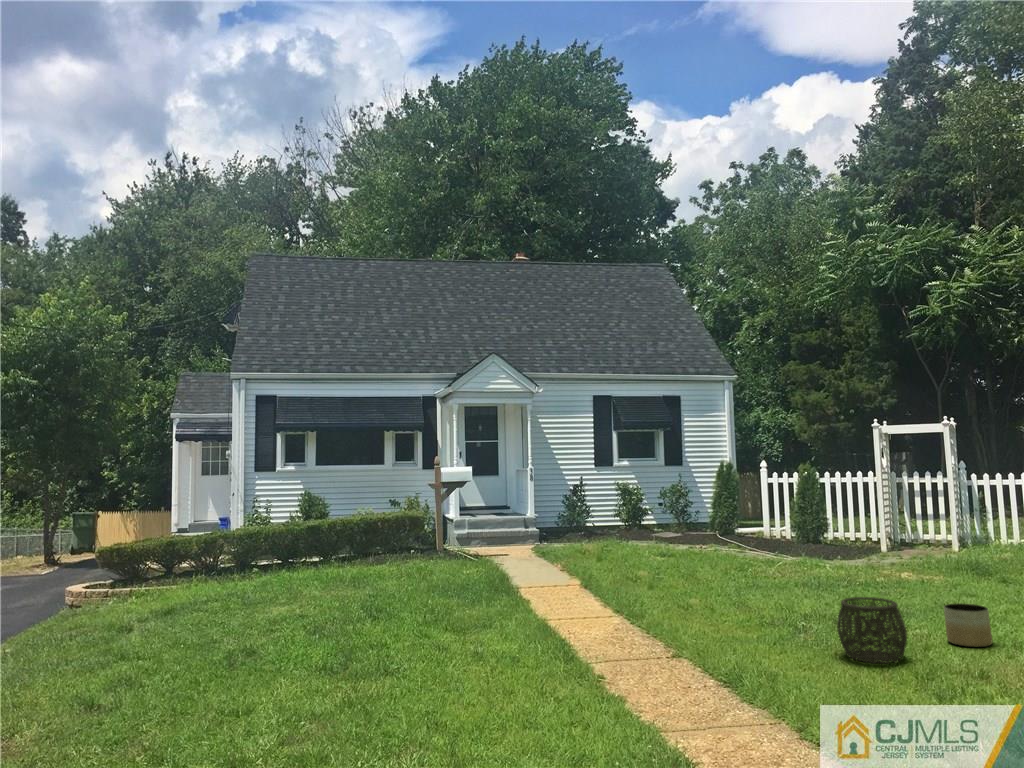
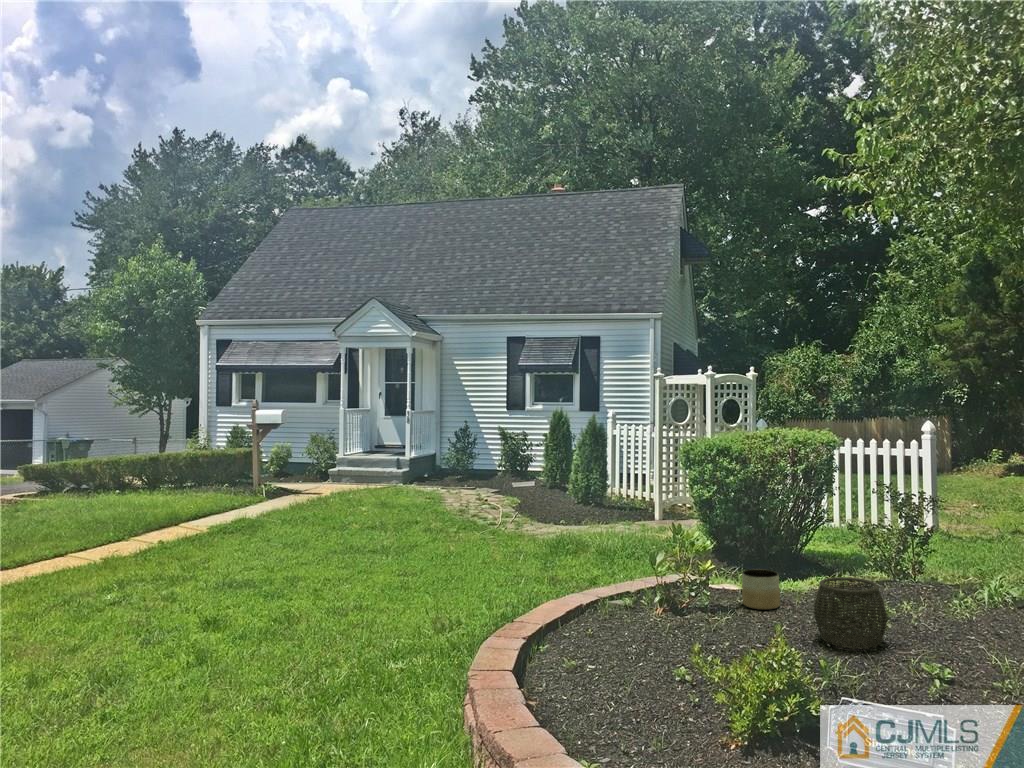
planter: present [944,603,993,647] -> present [742,569,780,610]

